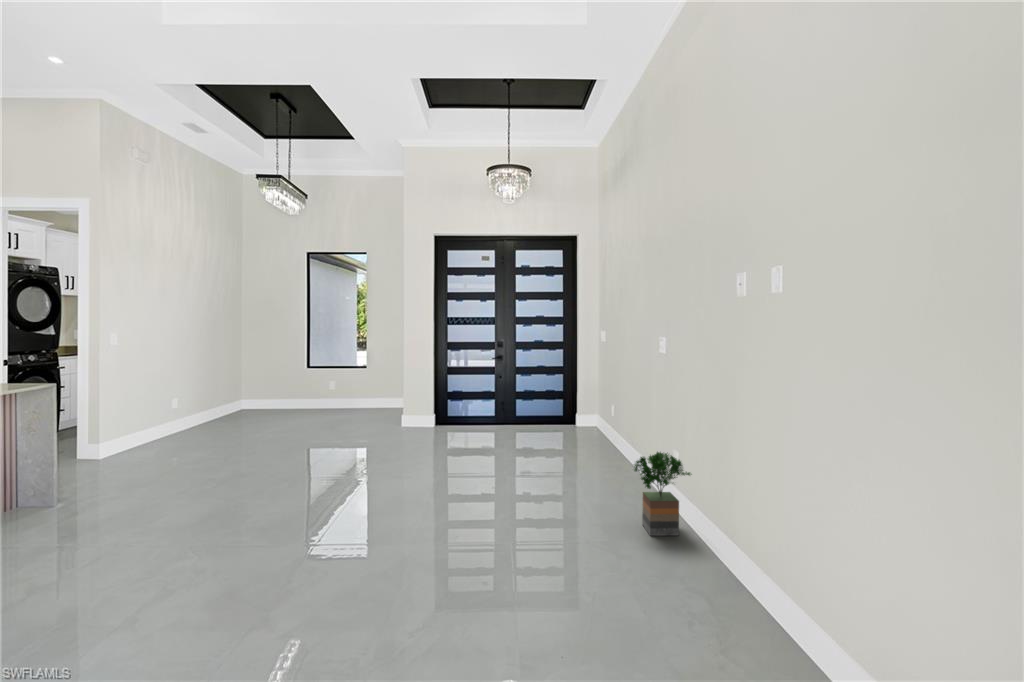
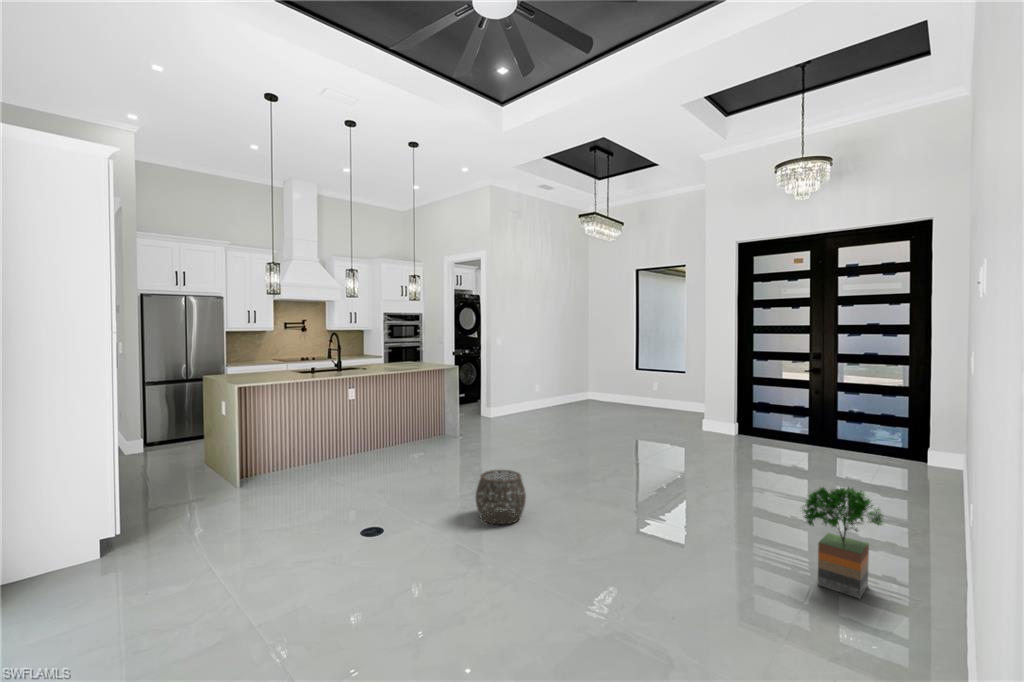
woven basket: none [298,515,371,594] -> present [476,470,526,524]

